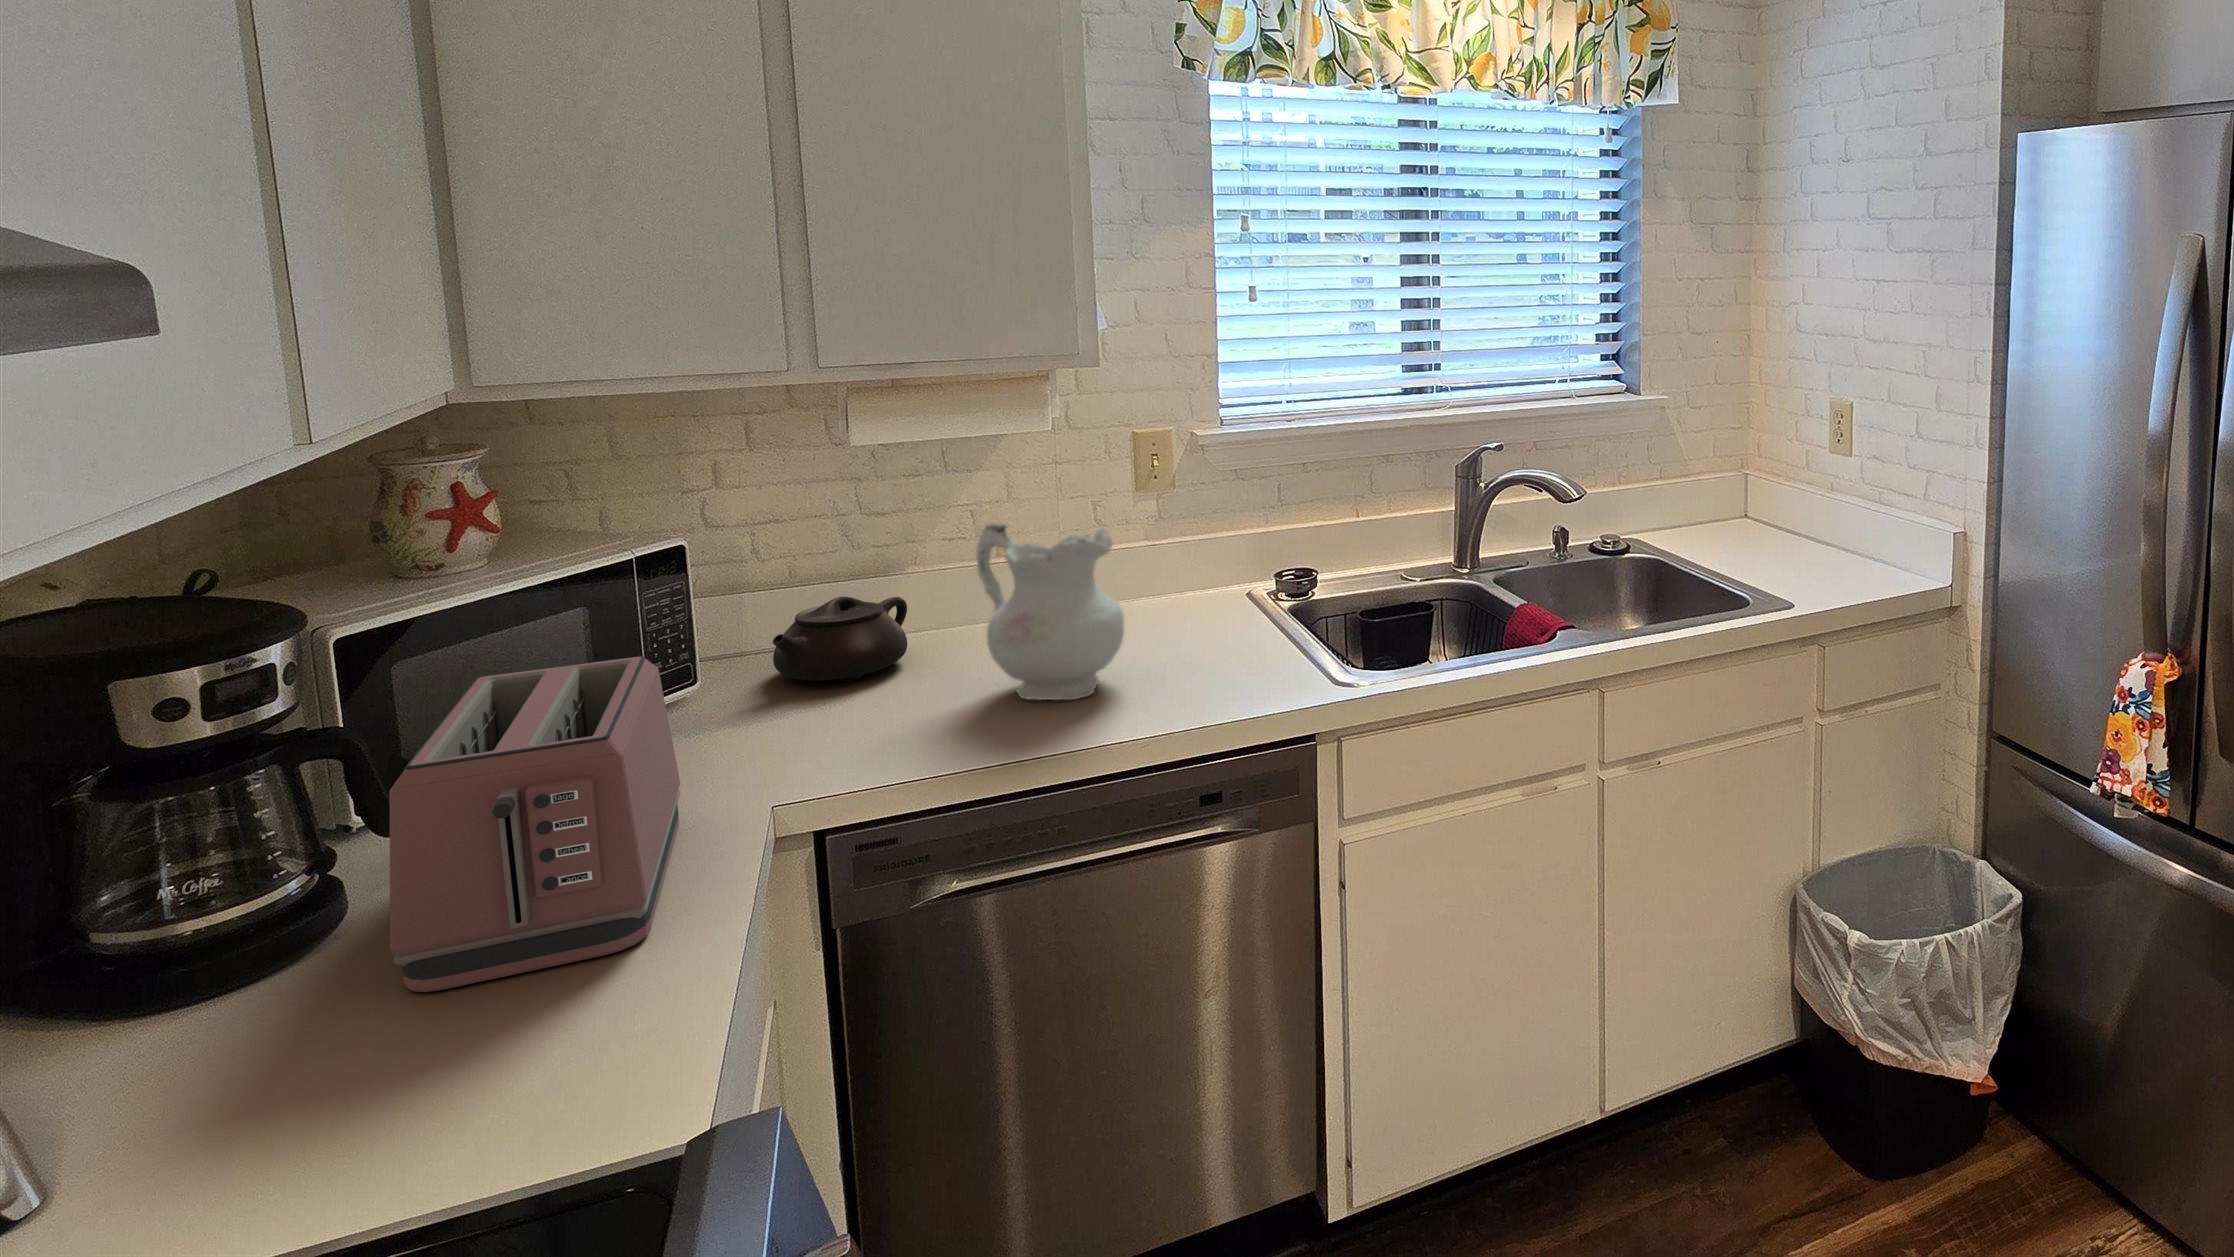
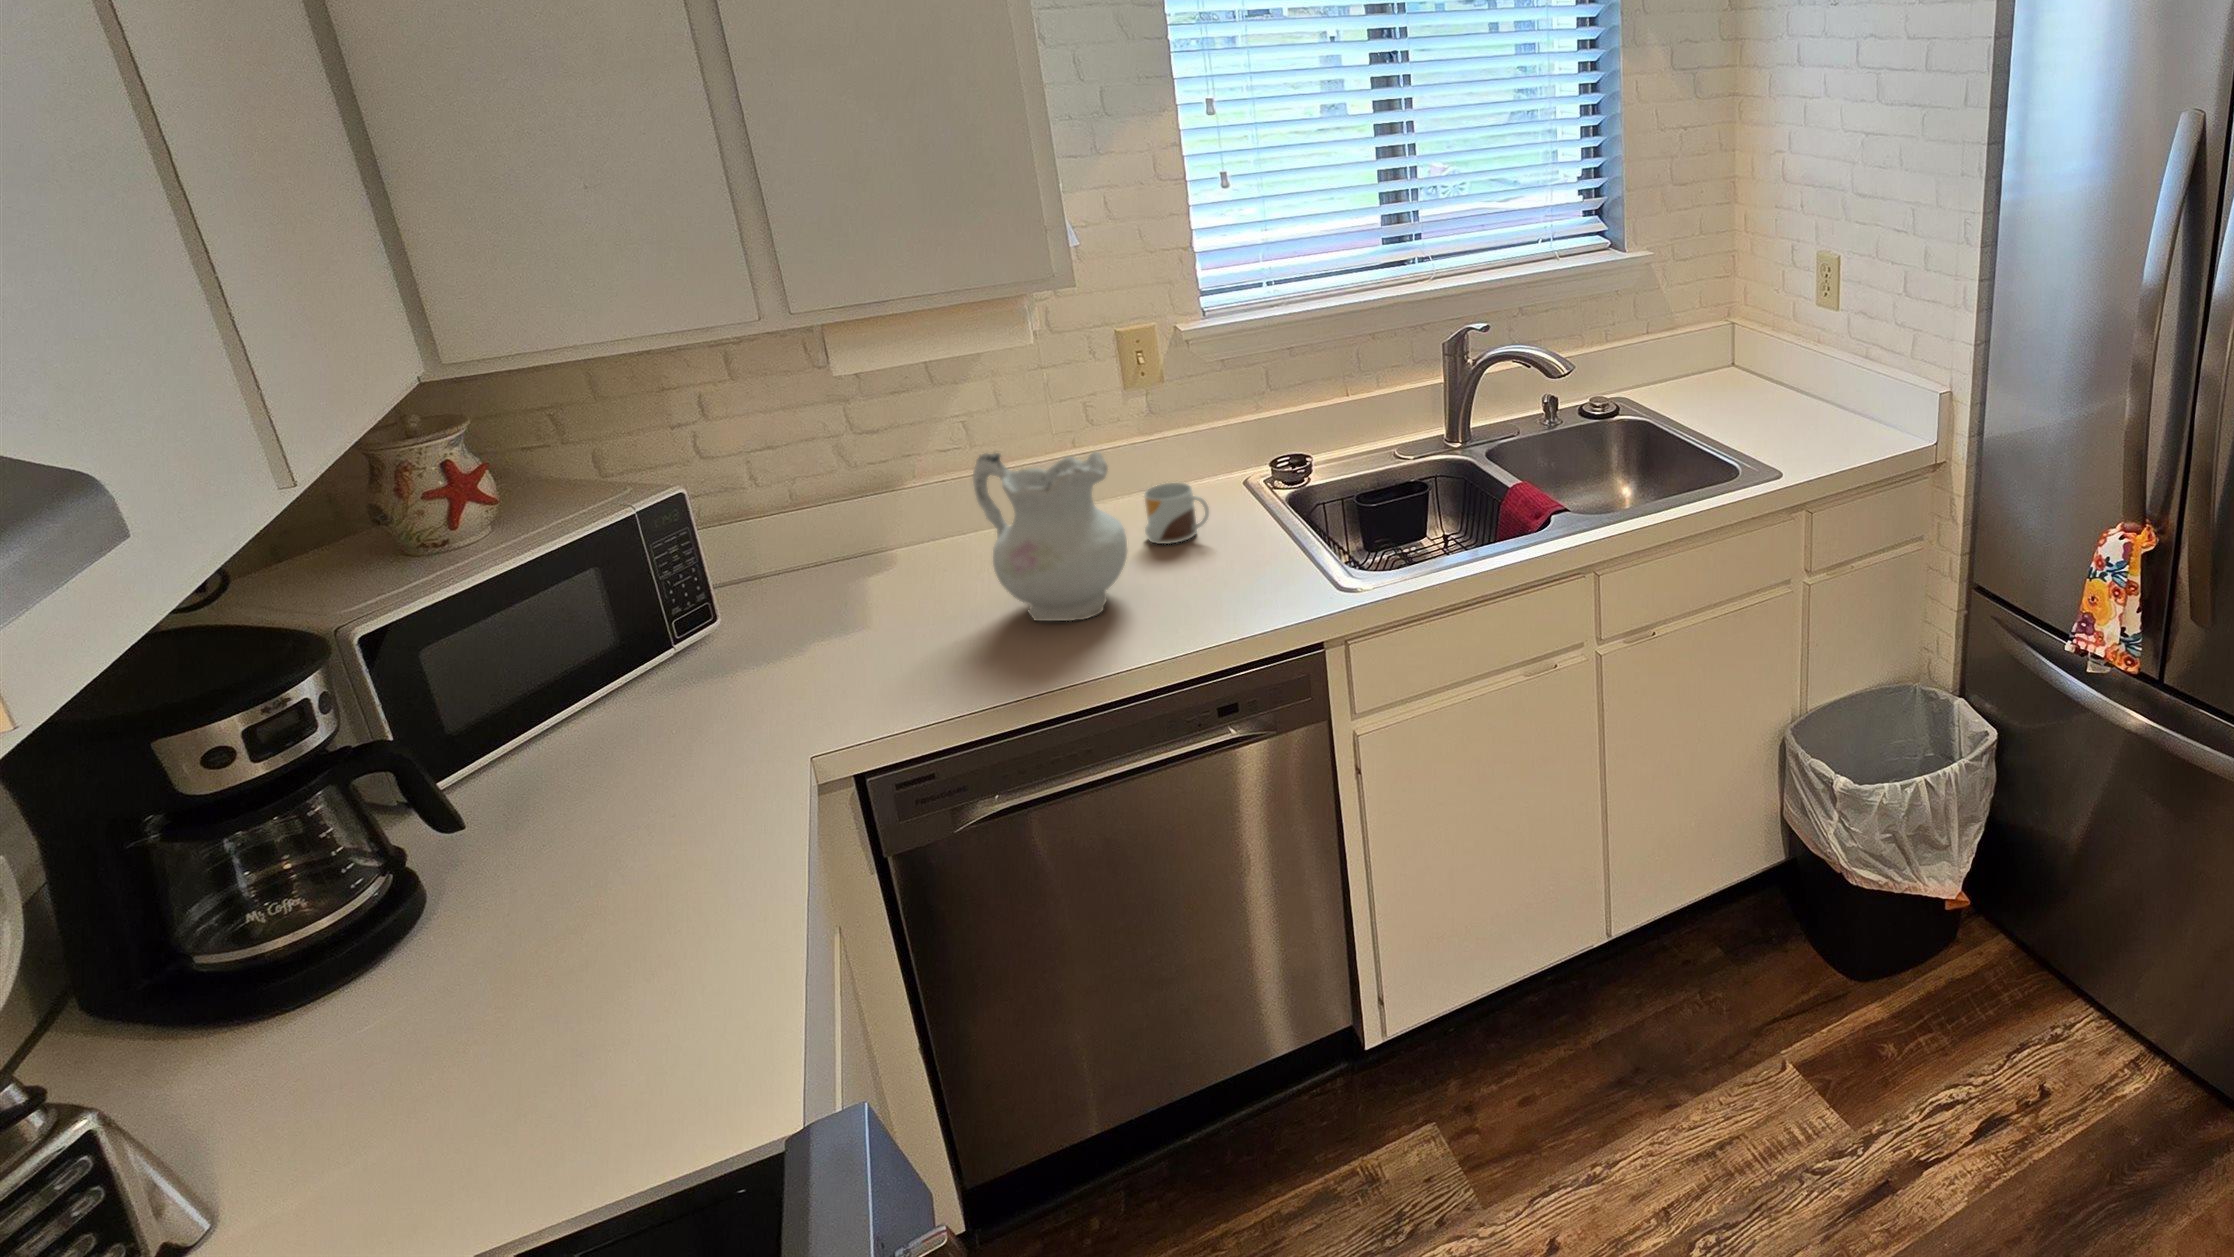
mug: none [1144,581,1210,641] -> present [1144,483,1209,544]
teapot: present [773,596,907,681] -> none [783,515,915,609]
toaster: present [389,656,680,992] -> none [447,638,723,987]

